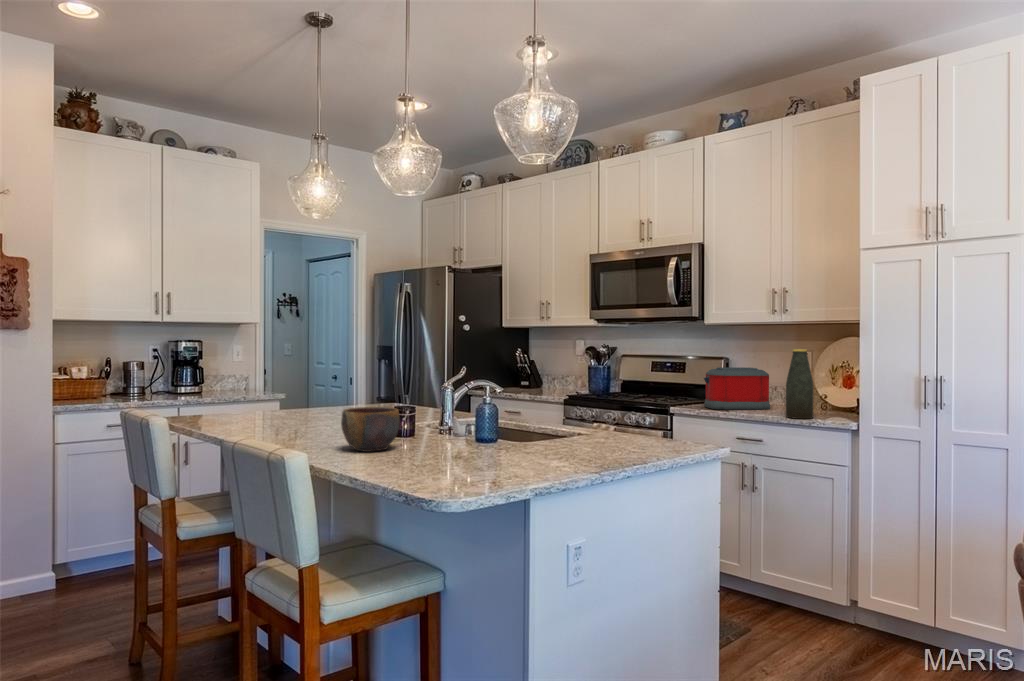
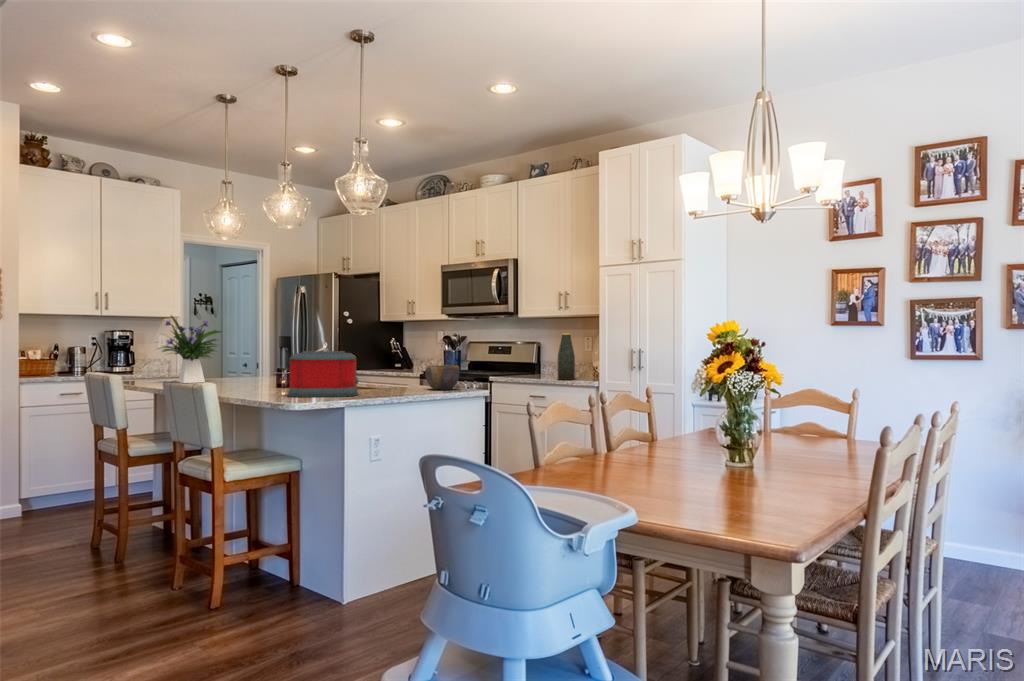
flower arrangement: none [219,323,313,420] -> present [162,316,222,383]
toaster: present [704,367,770,410] -> present [286,351,358,397]
bowl: present [341,407,400,452] -> present [425,365,459,390]

